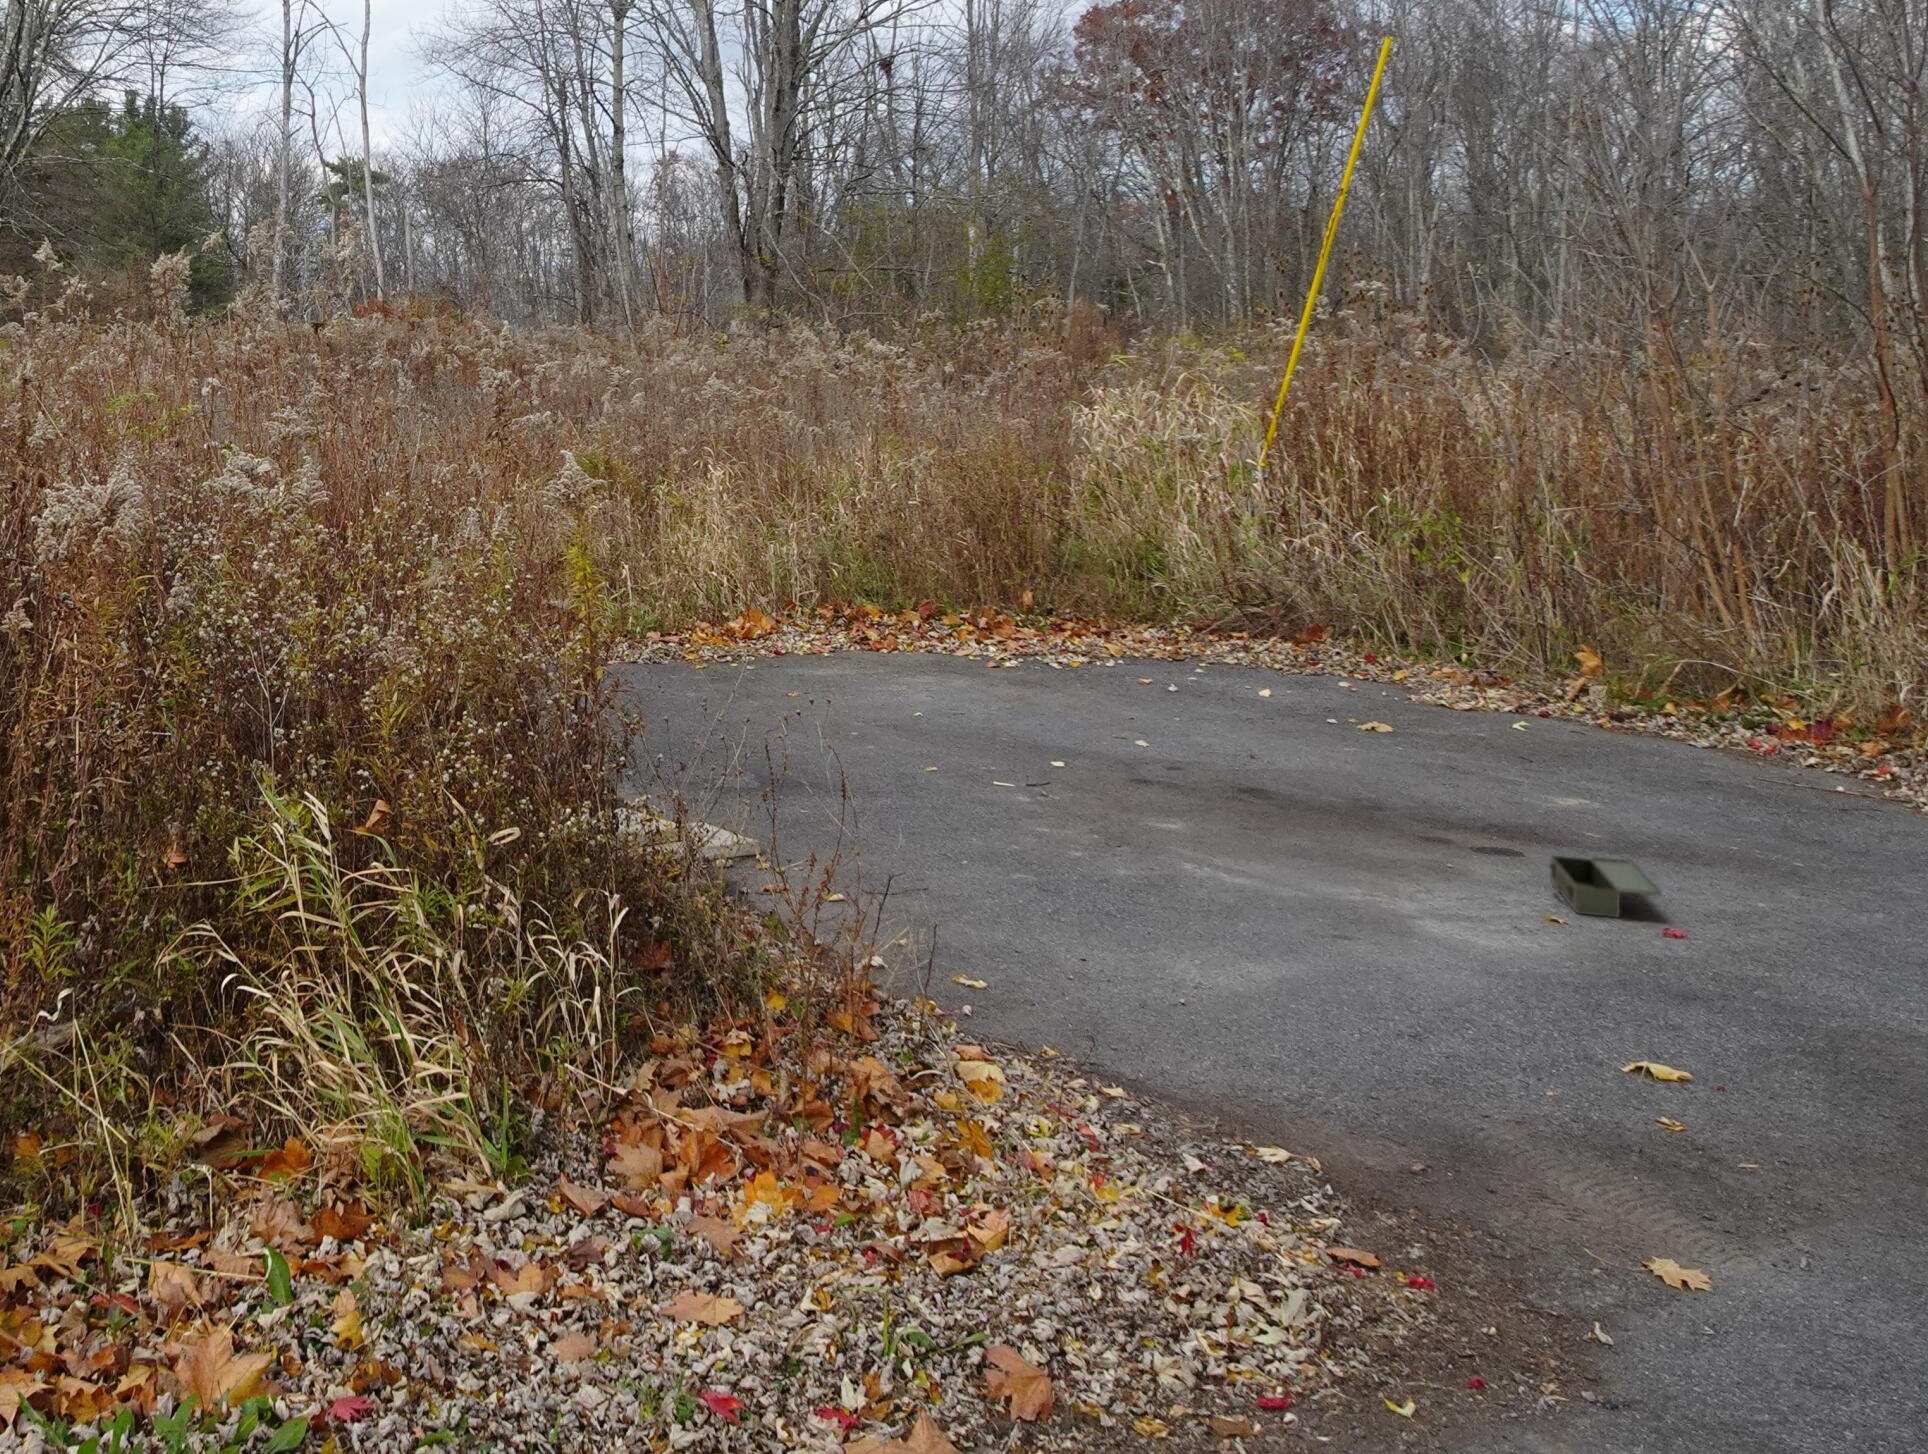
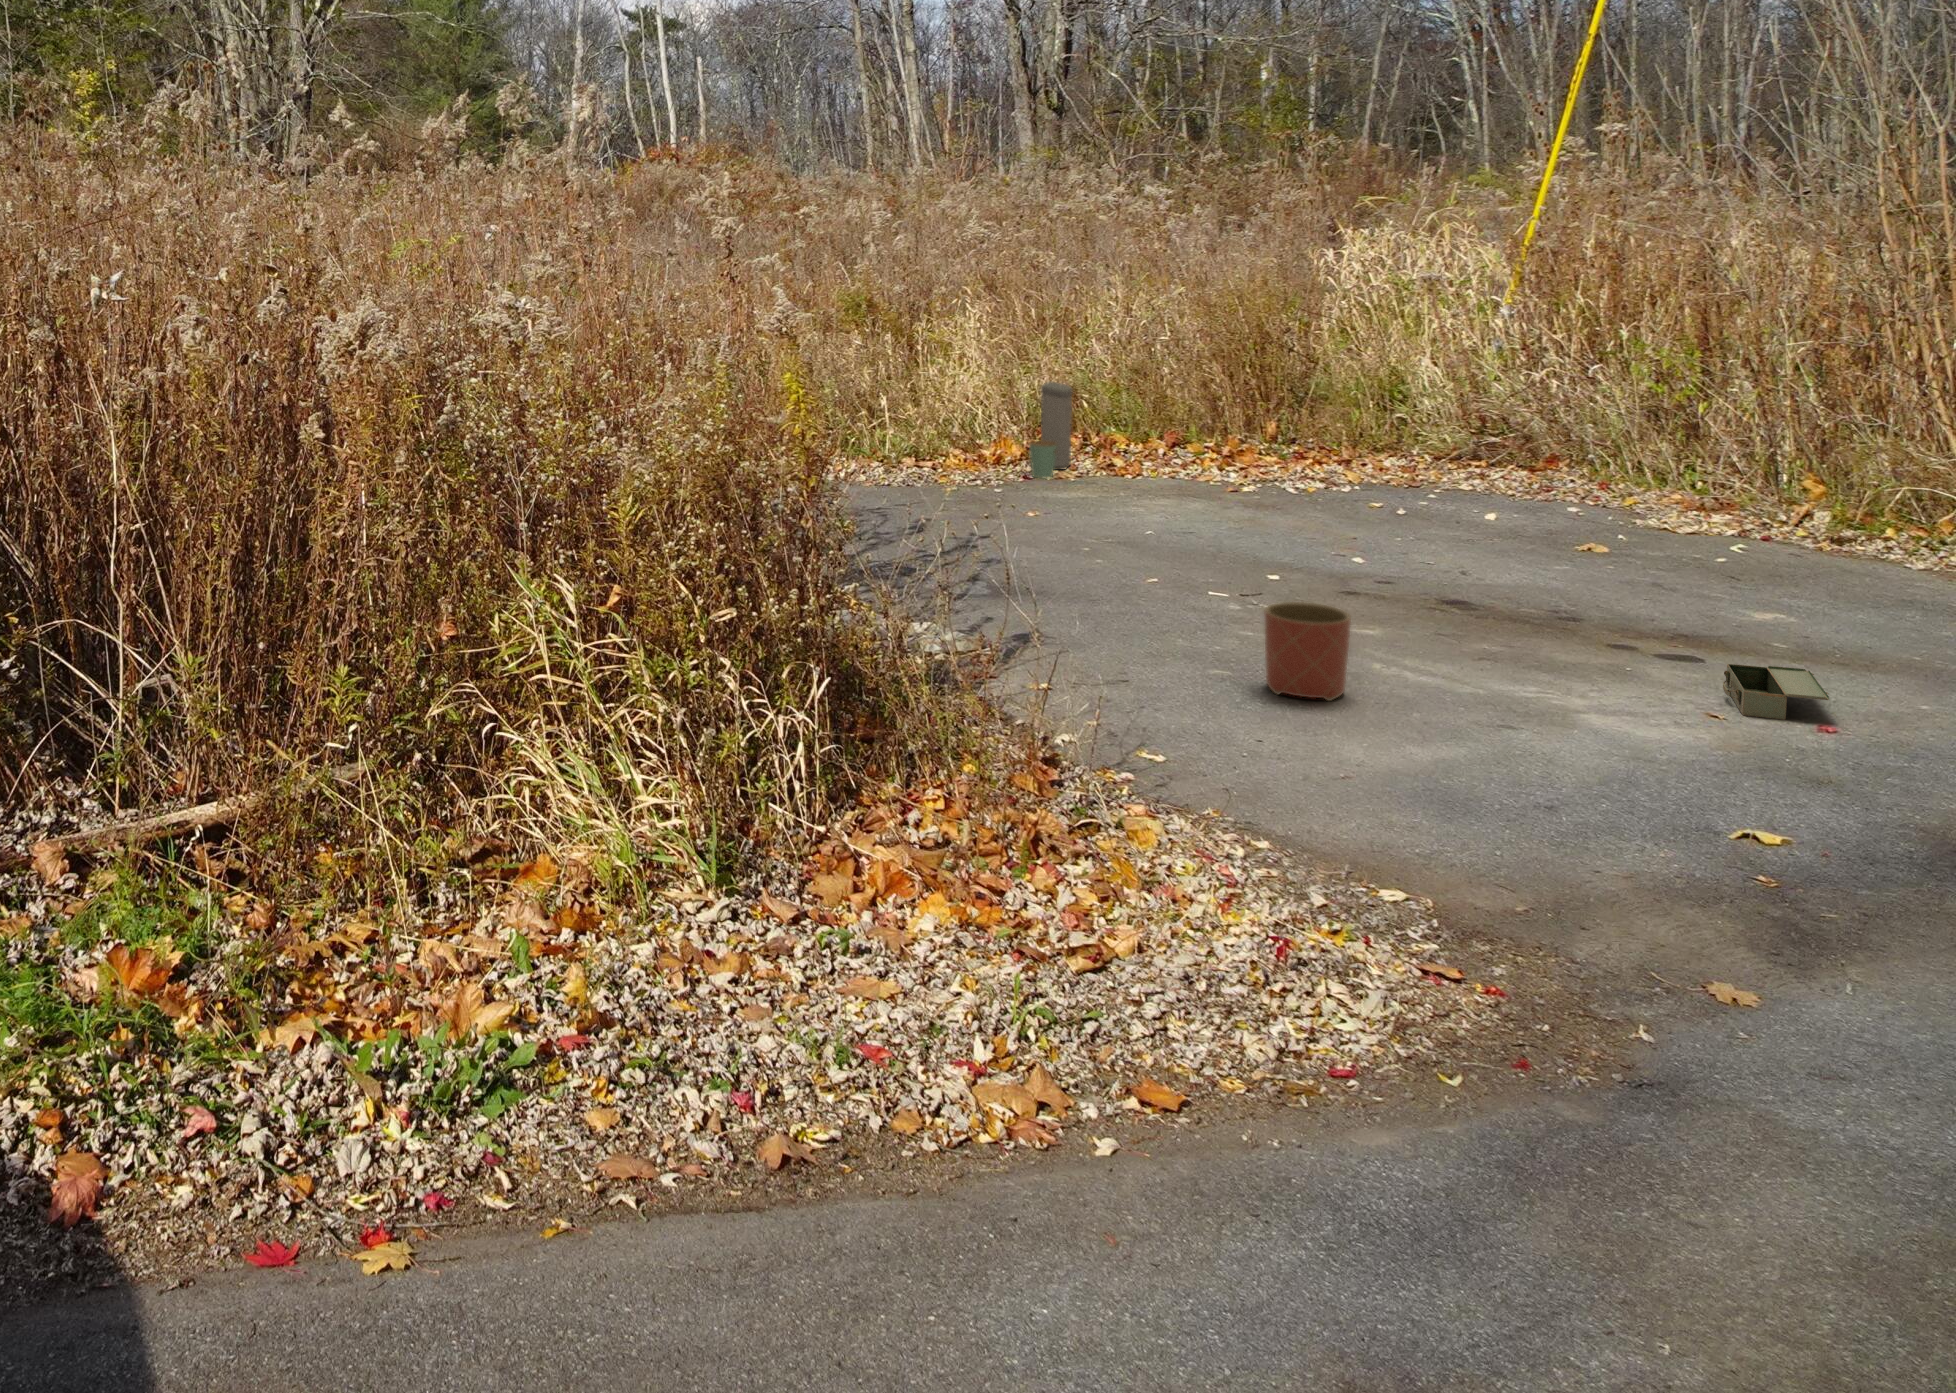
trash can: none [804,551,846,654] -> present [1029,381,1073,479]
planter: none [1085,795,1176,906] -> present [1265,602,1351,701]

